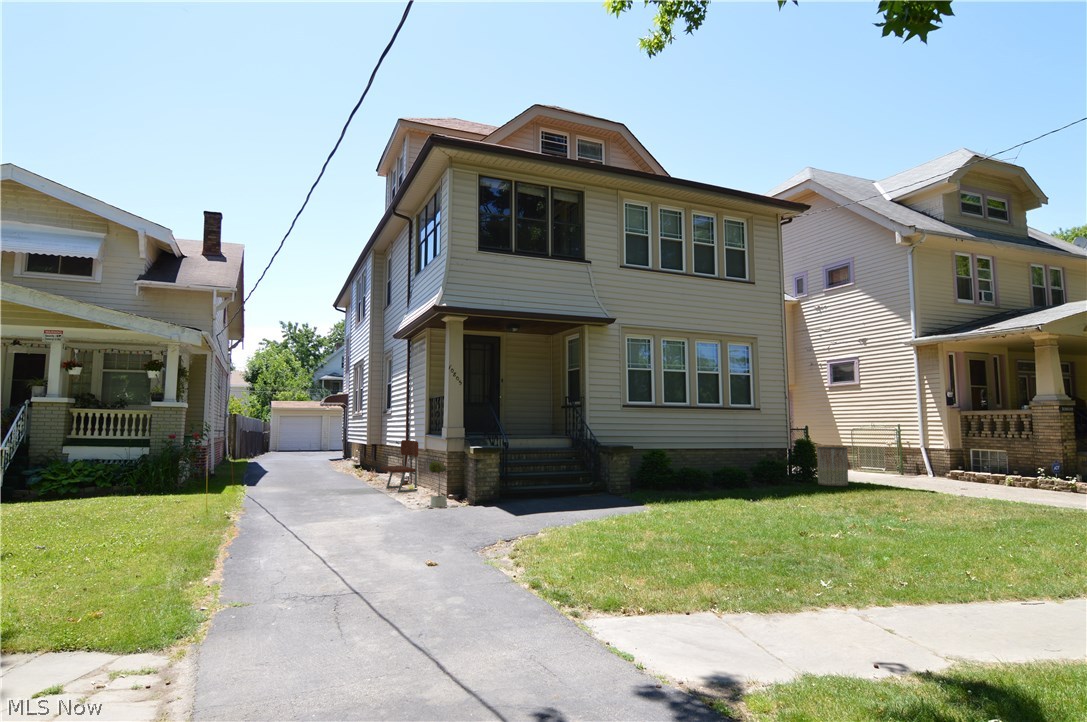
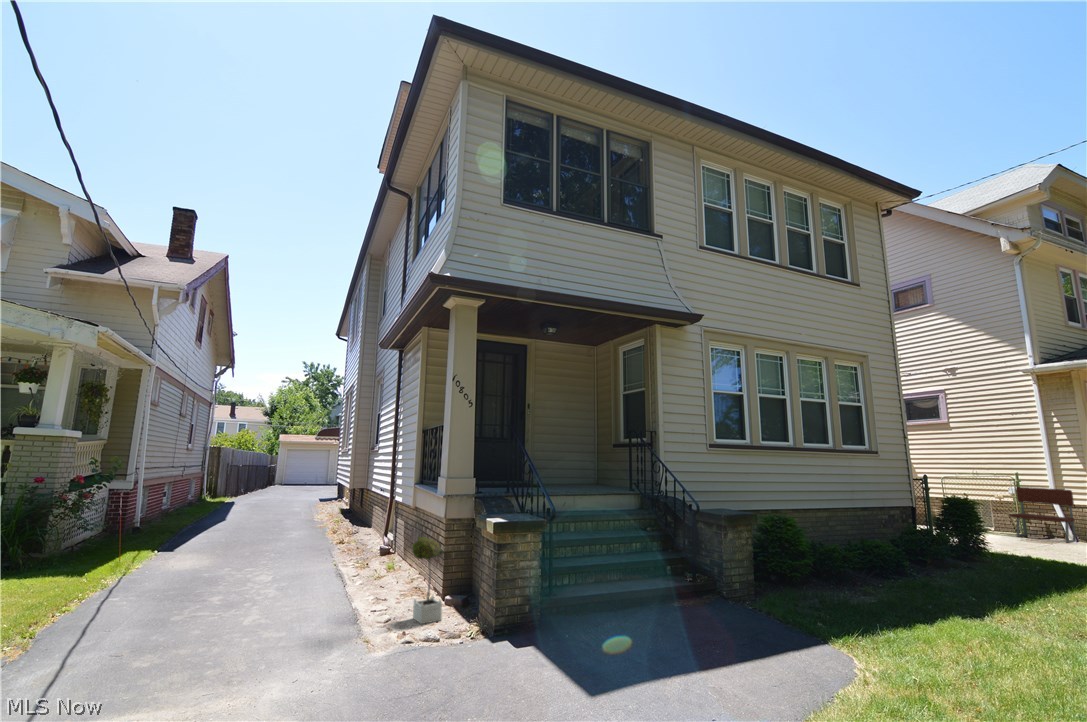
bench: present [380,440,418,492] -> present [1009,487,1076,543]
trash can: present [817,447,848,486] -> none [959,506,1014,565]

